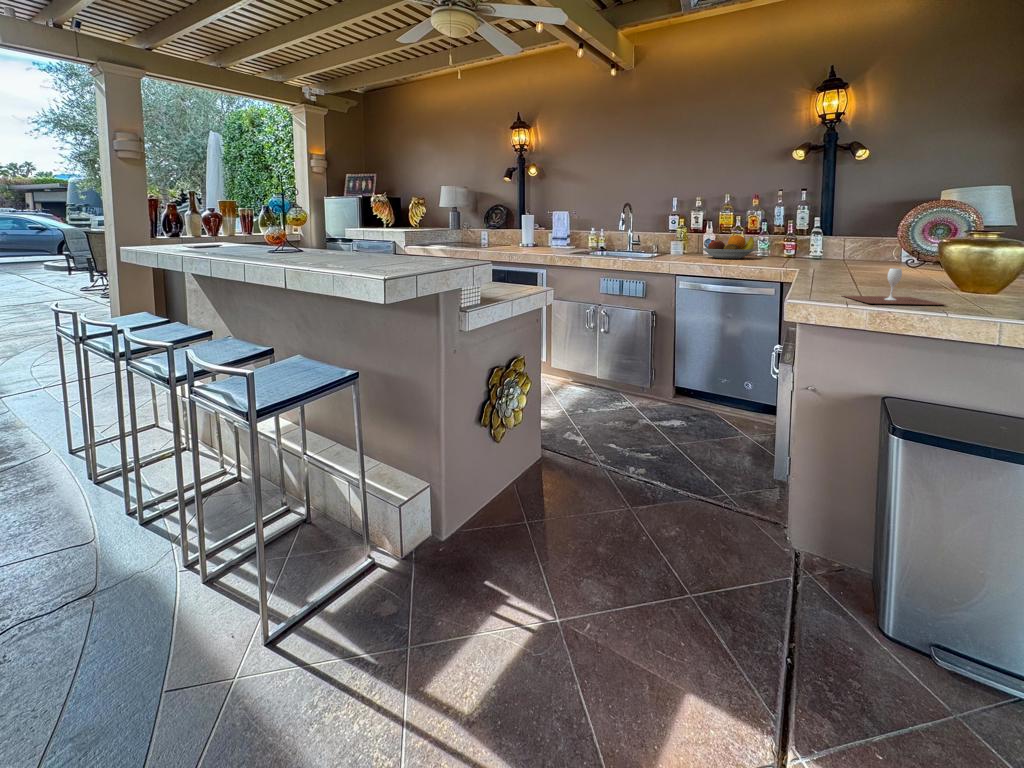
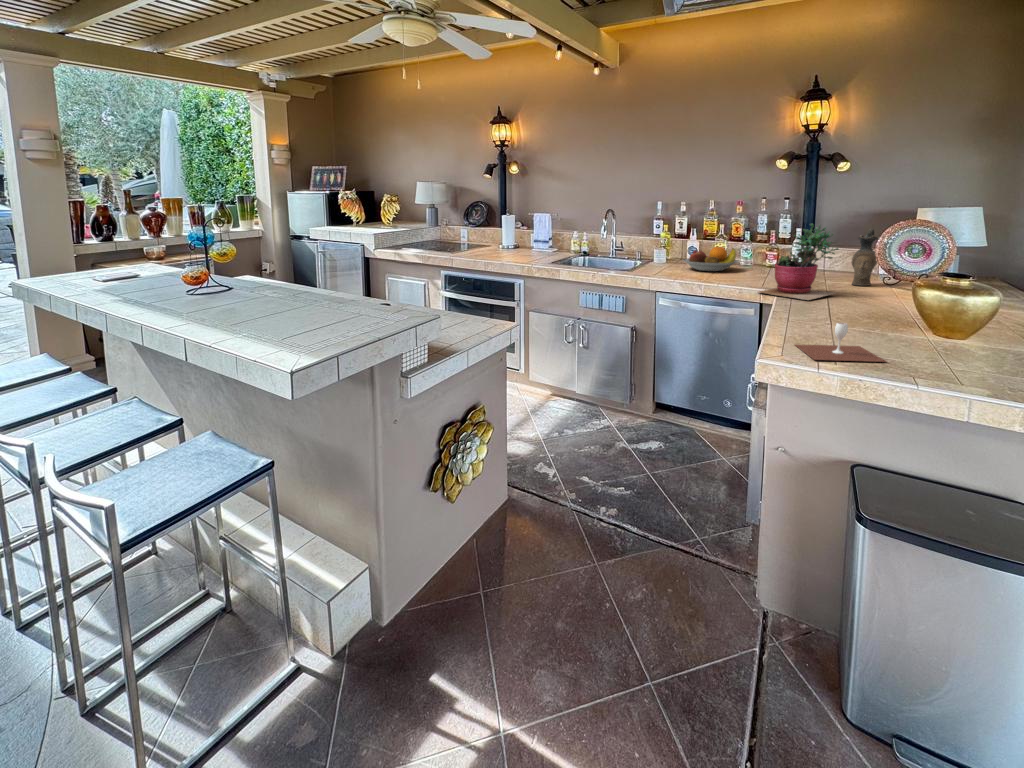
succulent plant: none [782,198,867,273] -> present [758,224,838,300]
ceramic pitcher: none [873,210,901,266] -> present [851,228,878,286]

